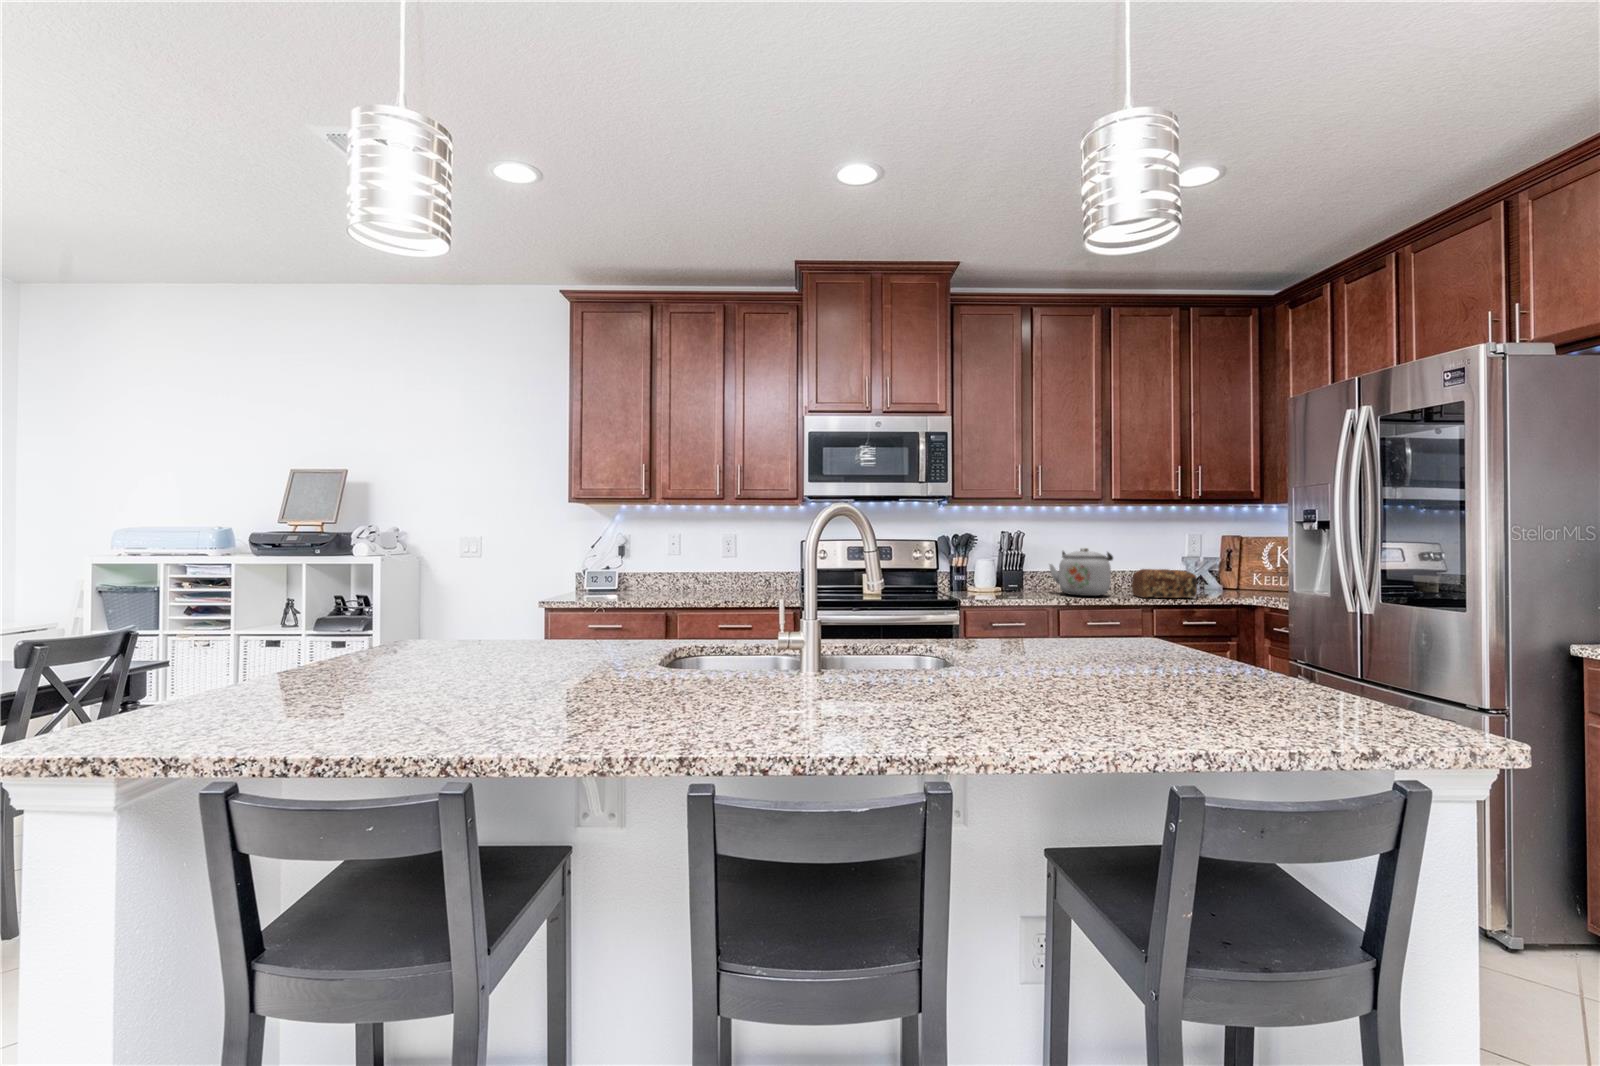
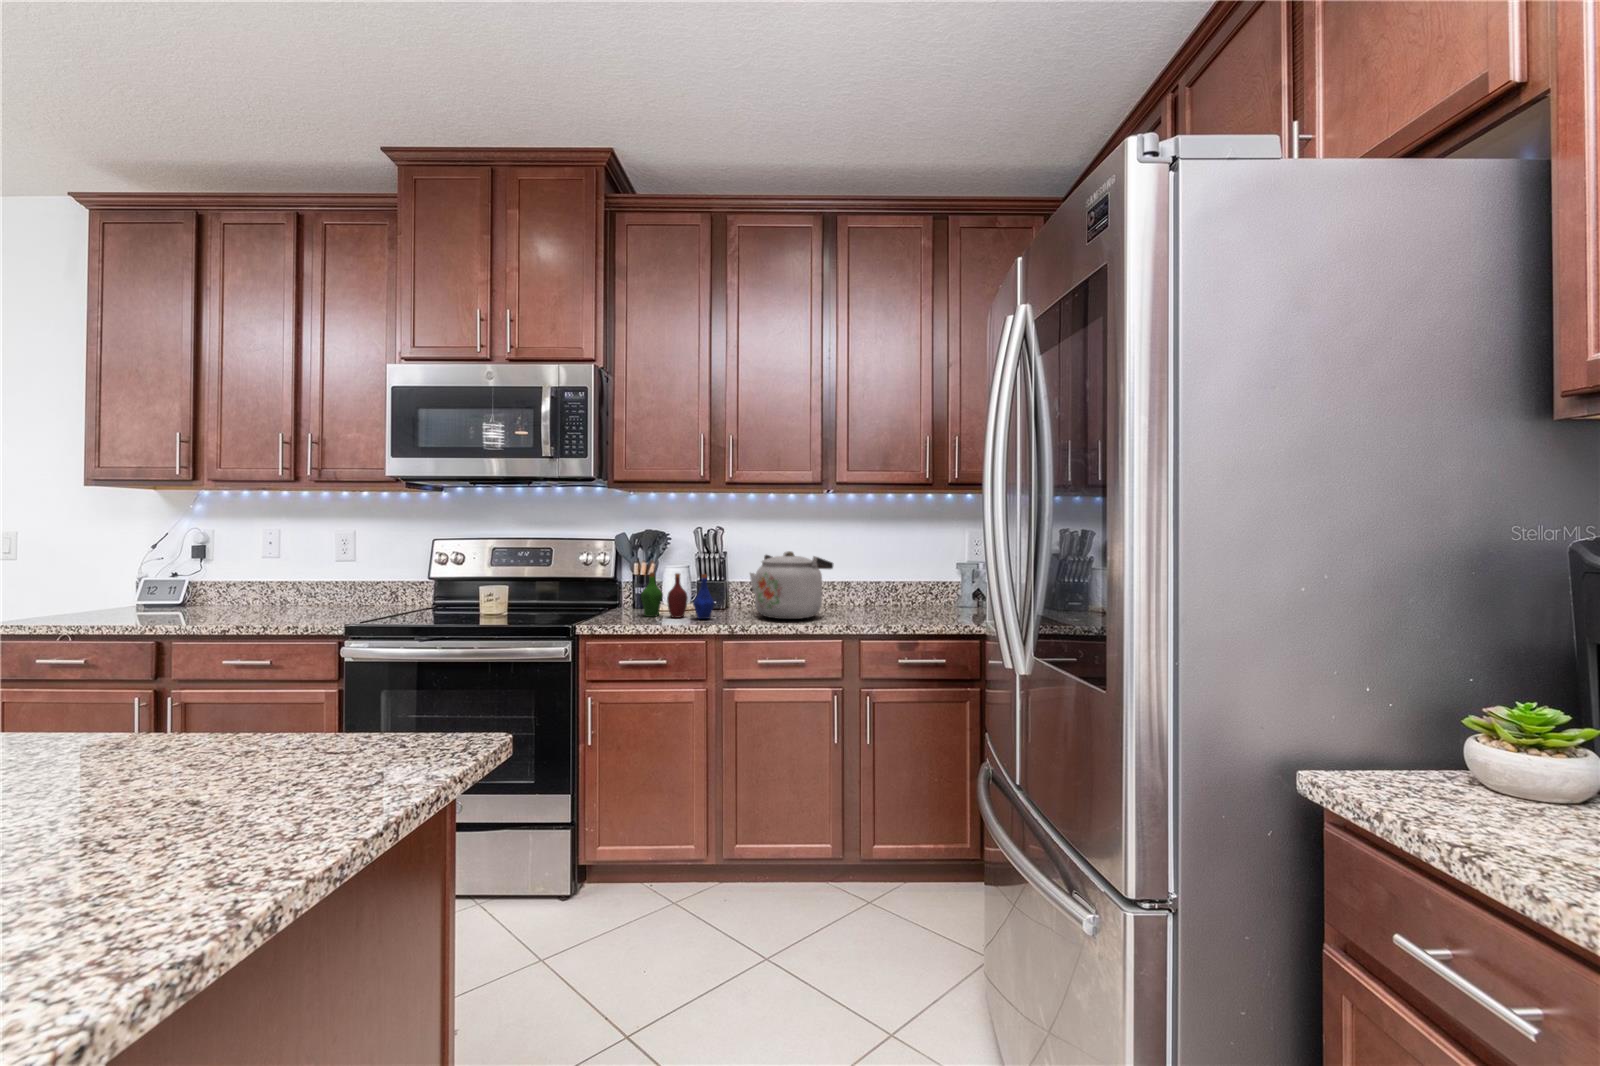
bottle: none [979,564,1038,596] -> present [641,572,715,619]
bread loaf: present [1131,569,1197,598] -> none [855,581,933,623]

